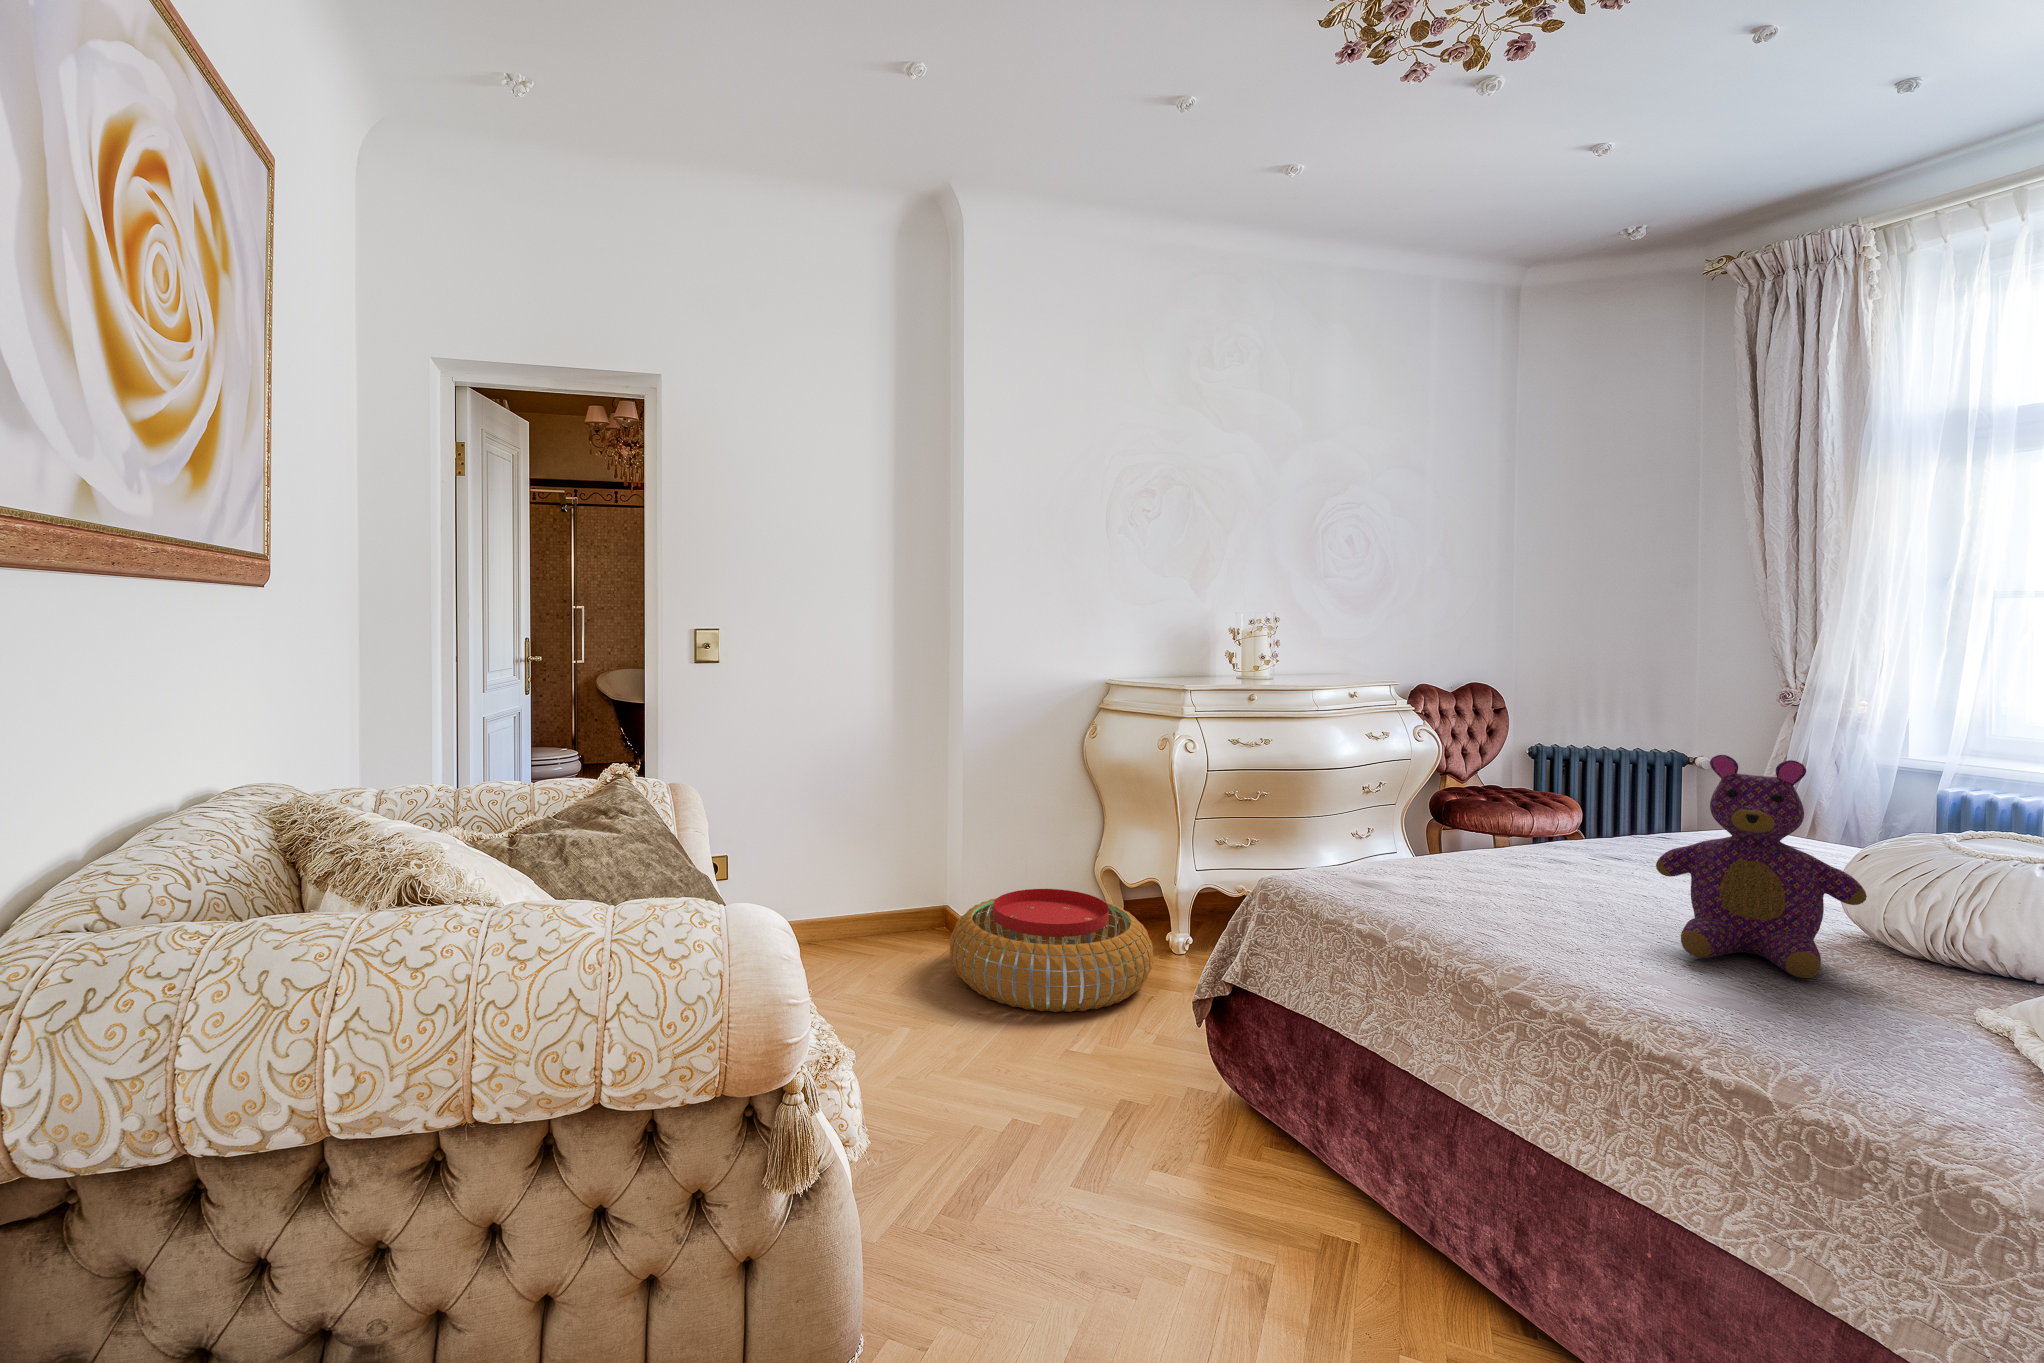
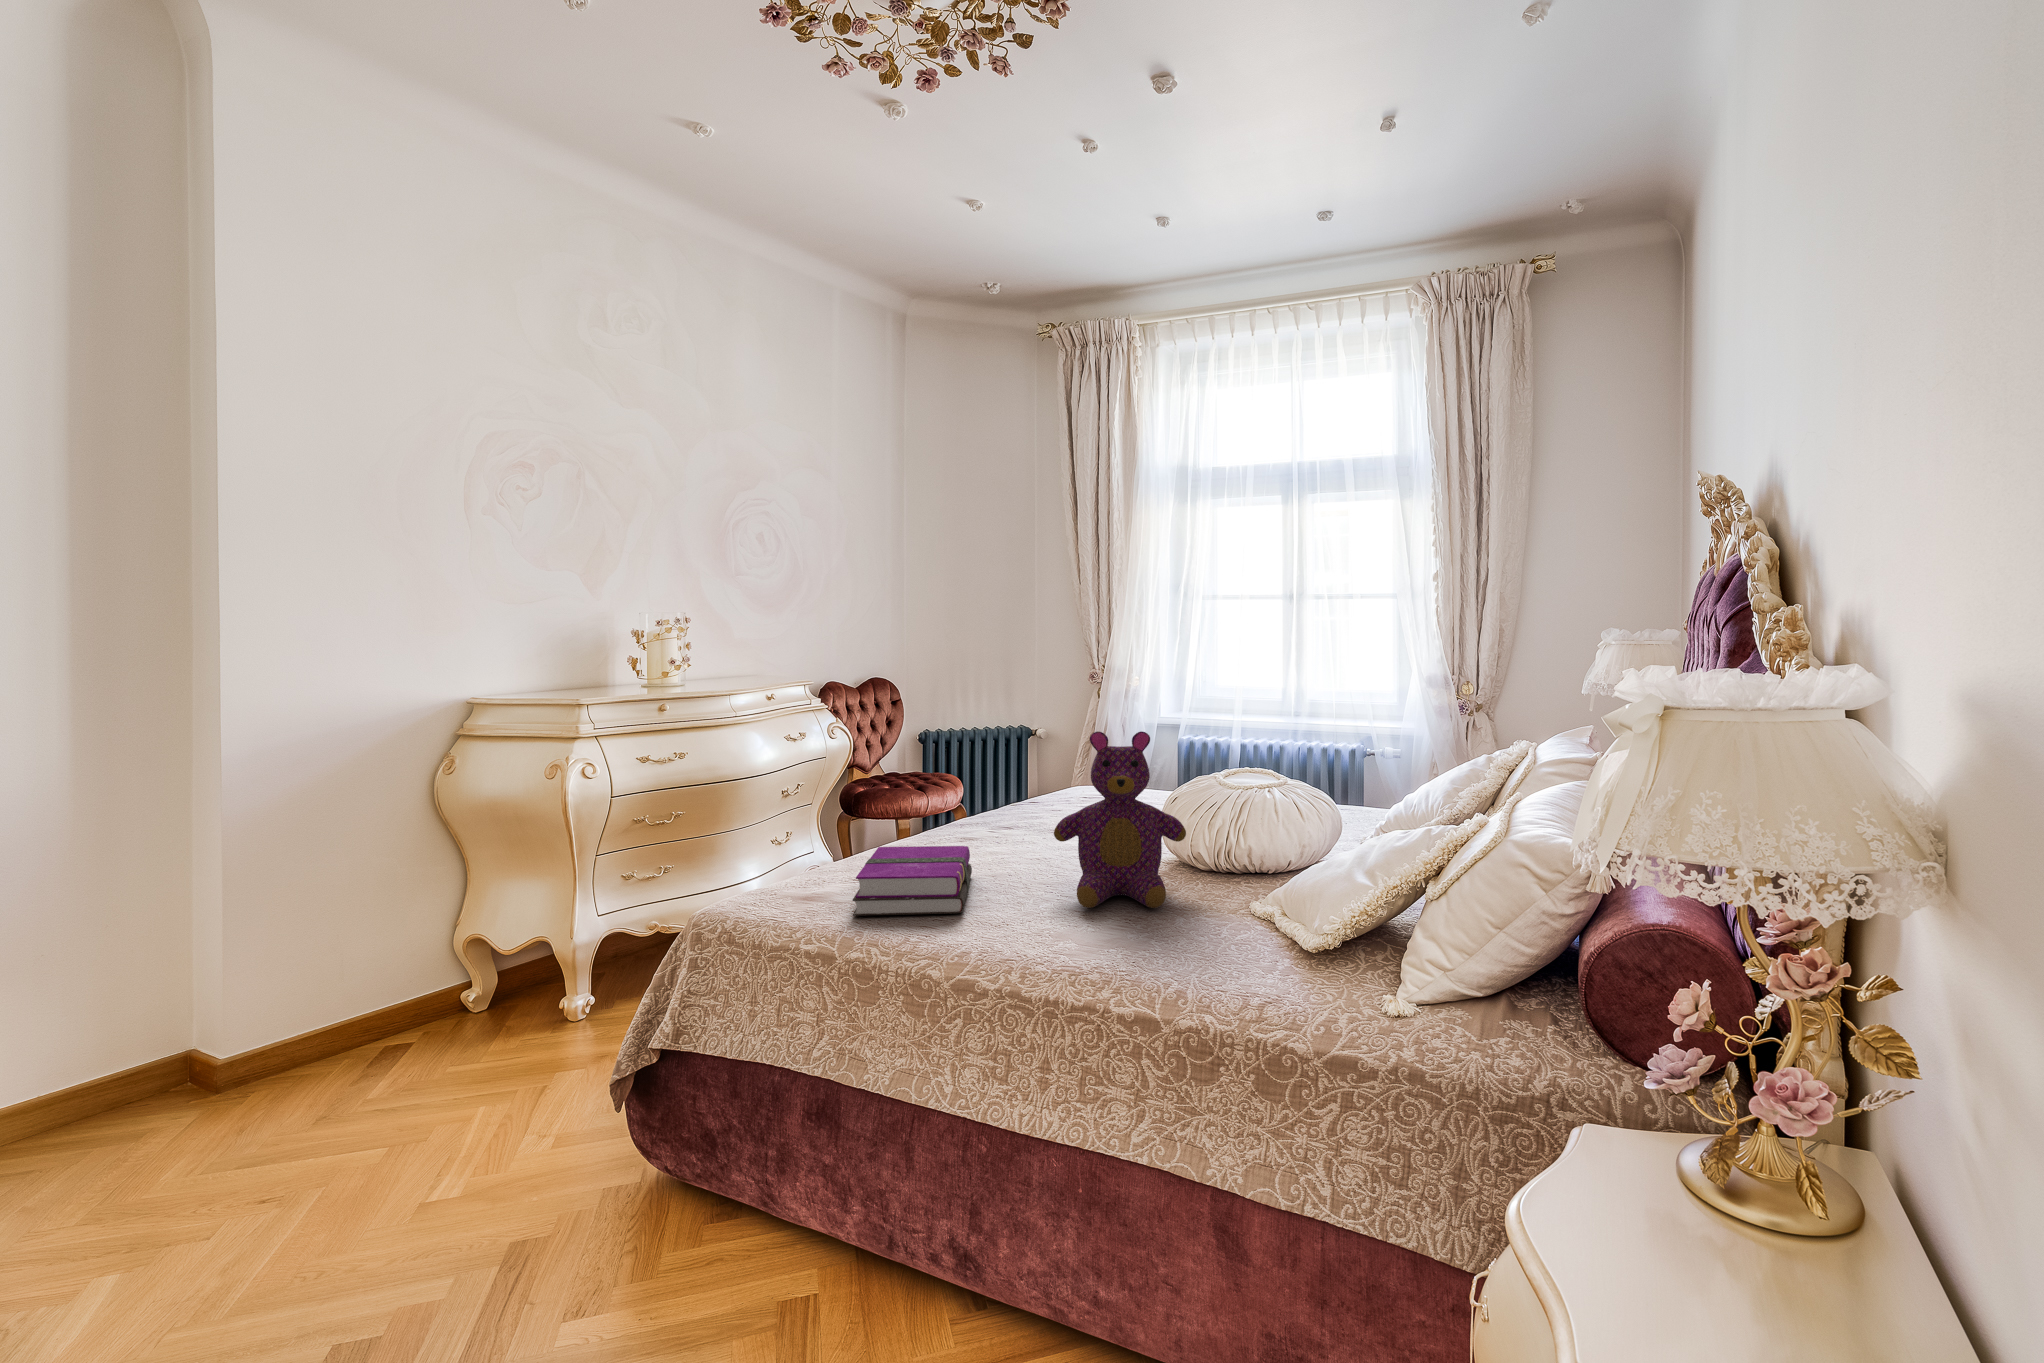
hardback book: none [1406,847,1551,928] -> present [853,846,972,916]
pouf: present [950,889,1153,1012] -> none [199,980,543,1171]

